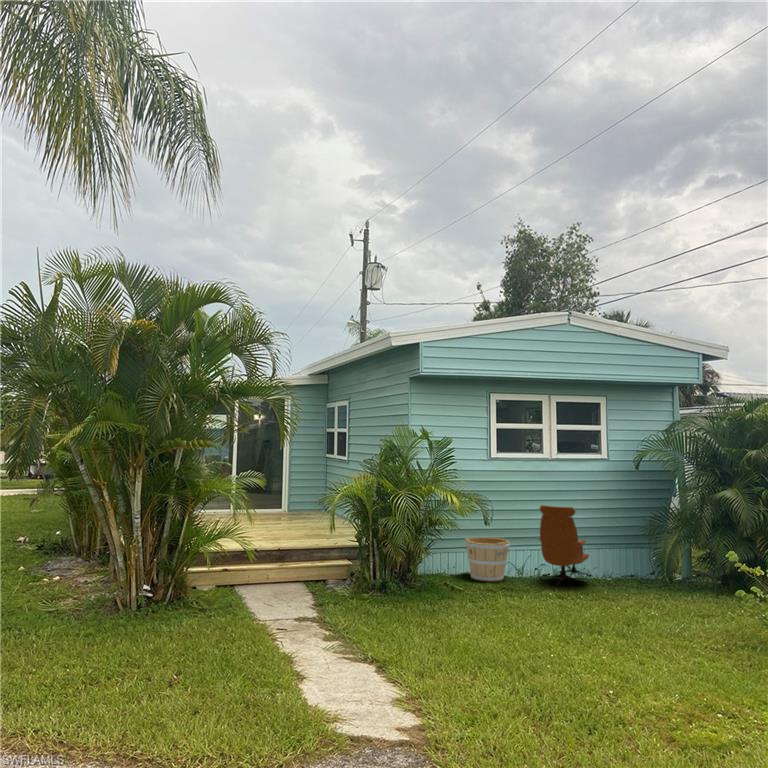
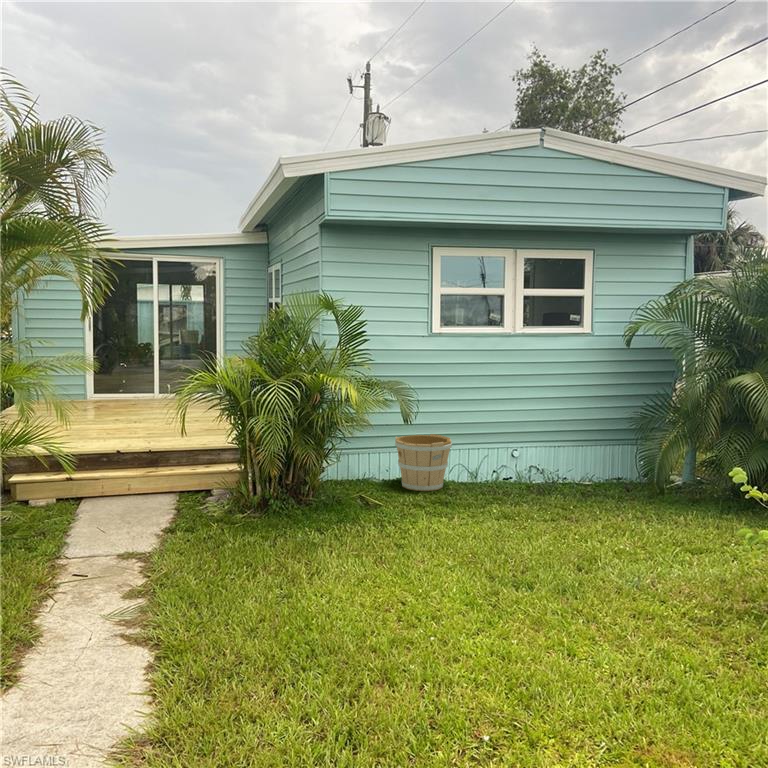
lounge chair: present [539,505,590,586] -> none [489,395,558,498]

